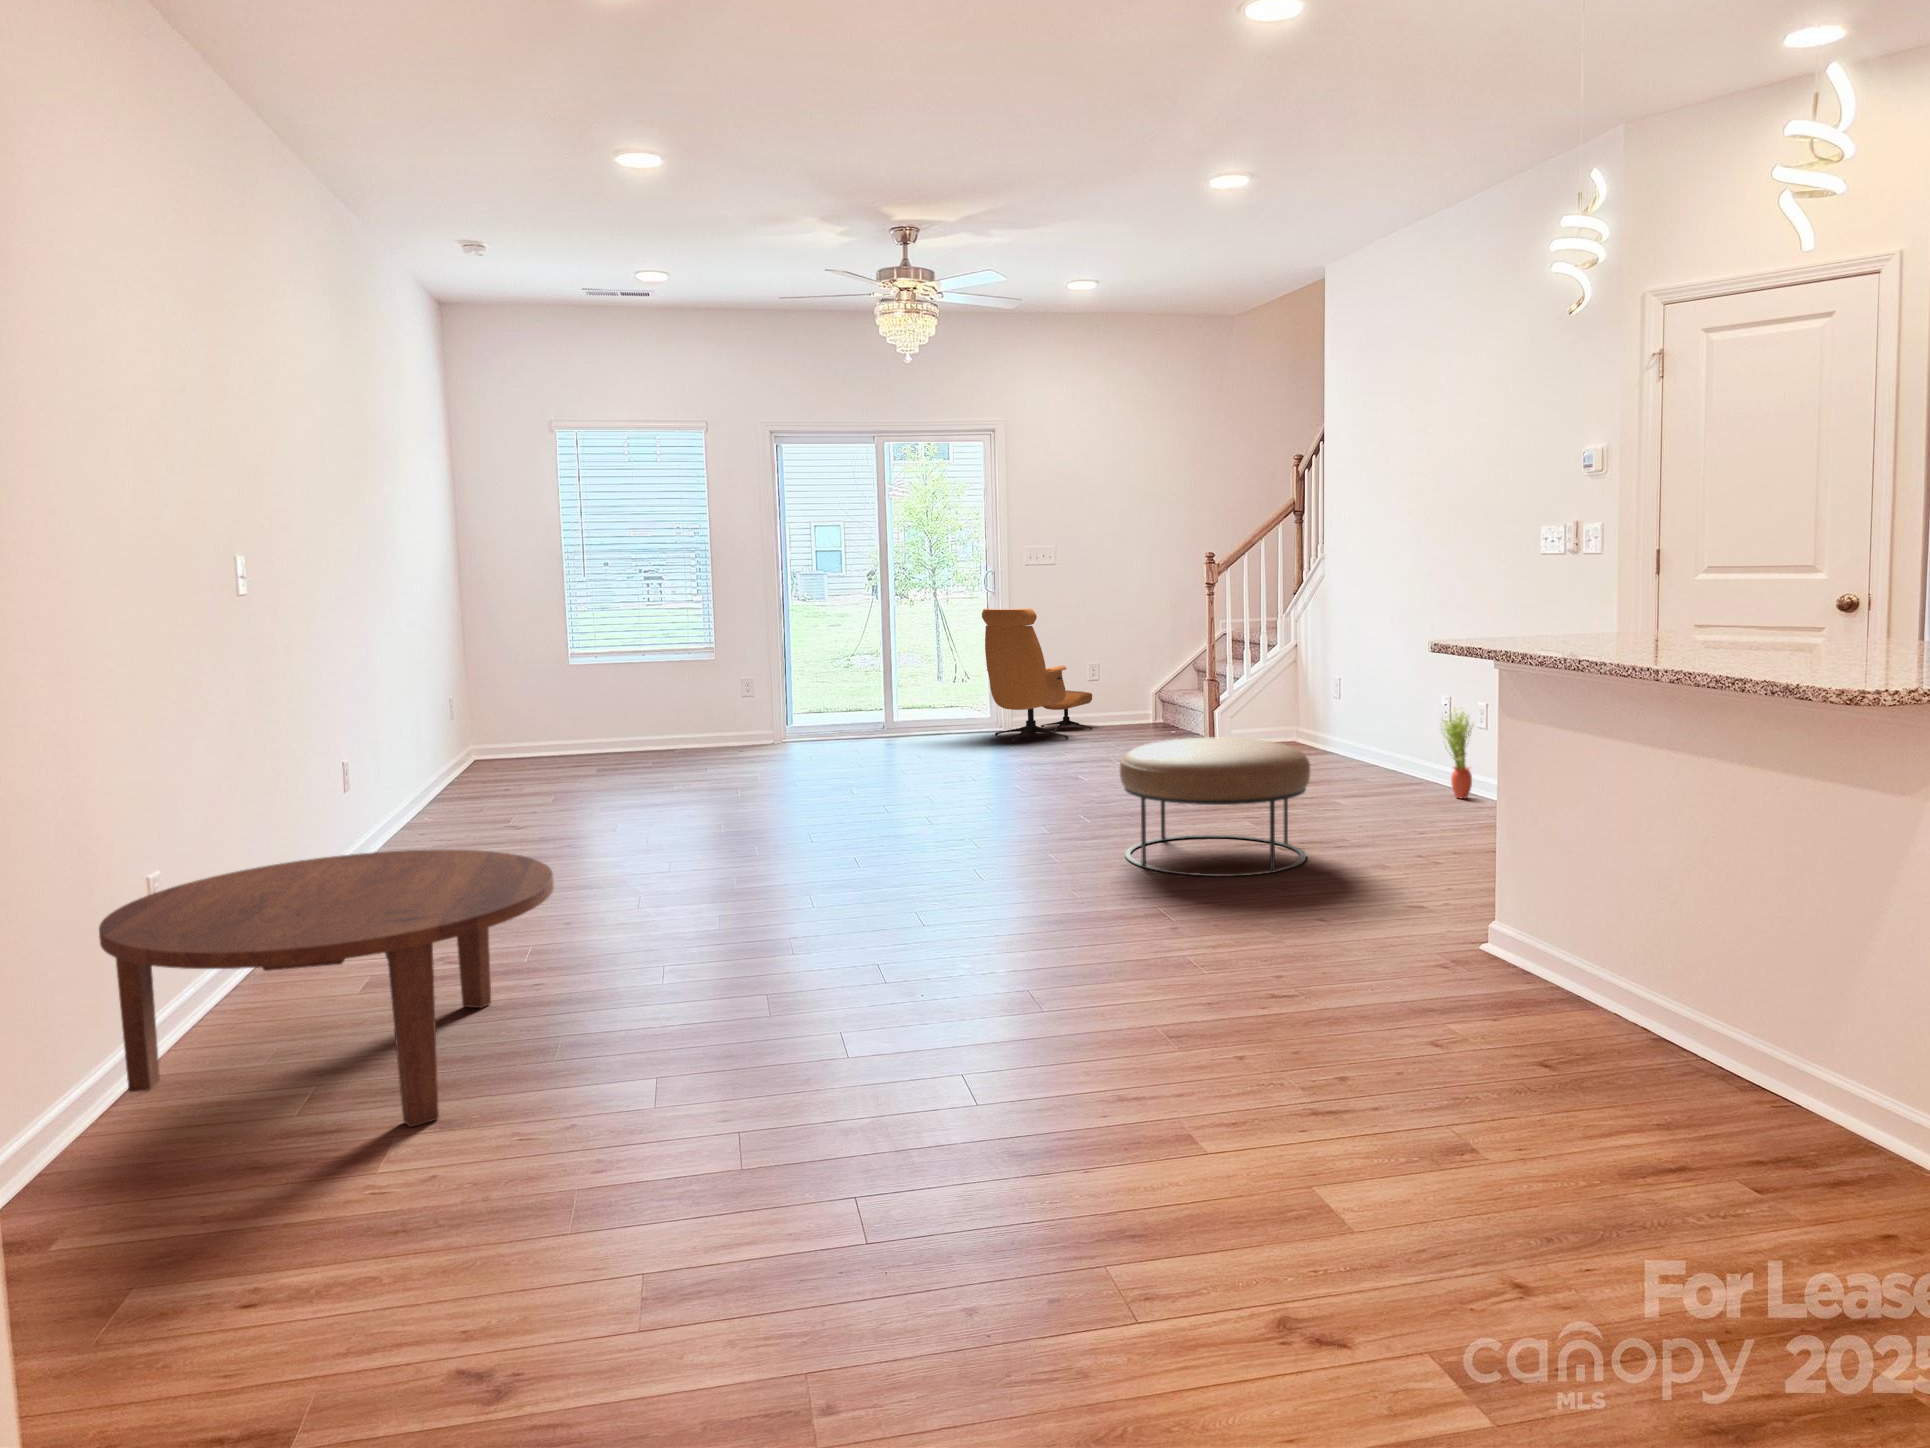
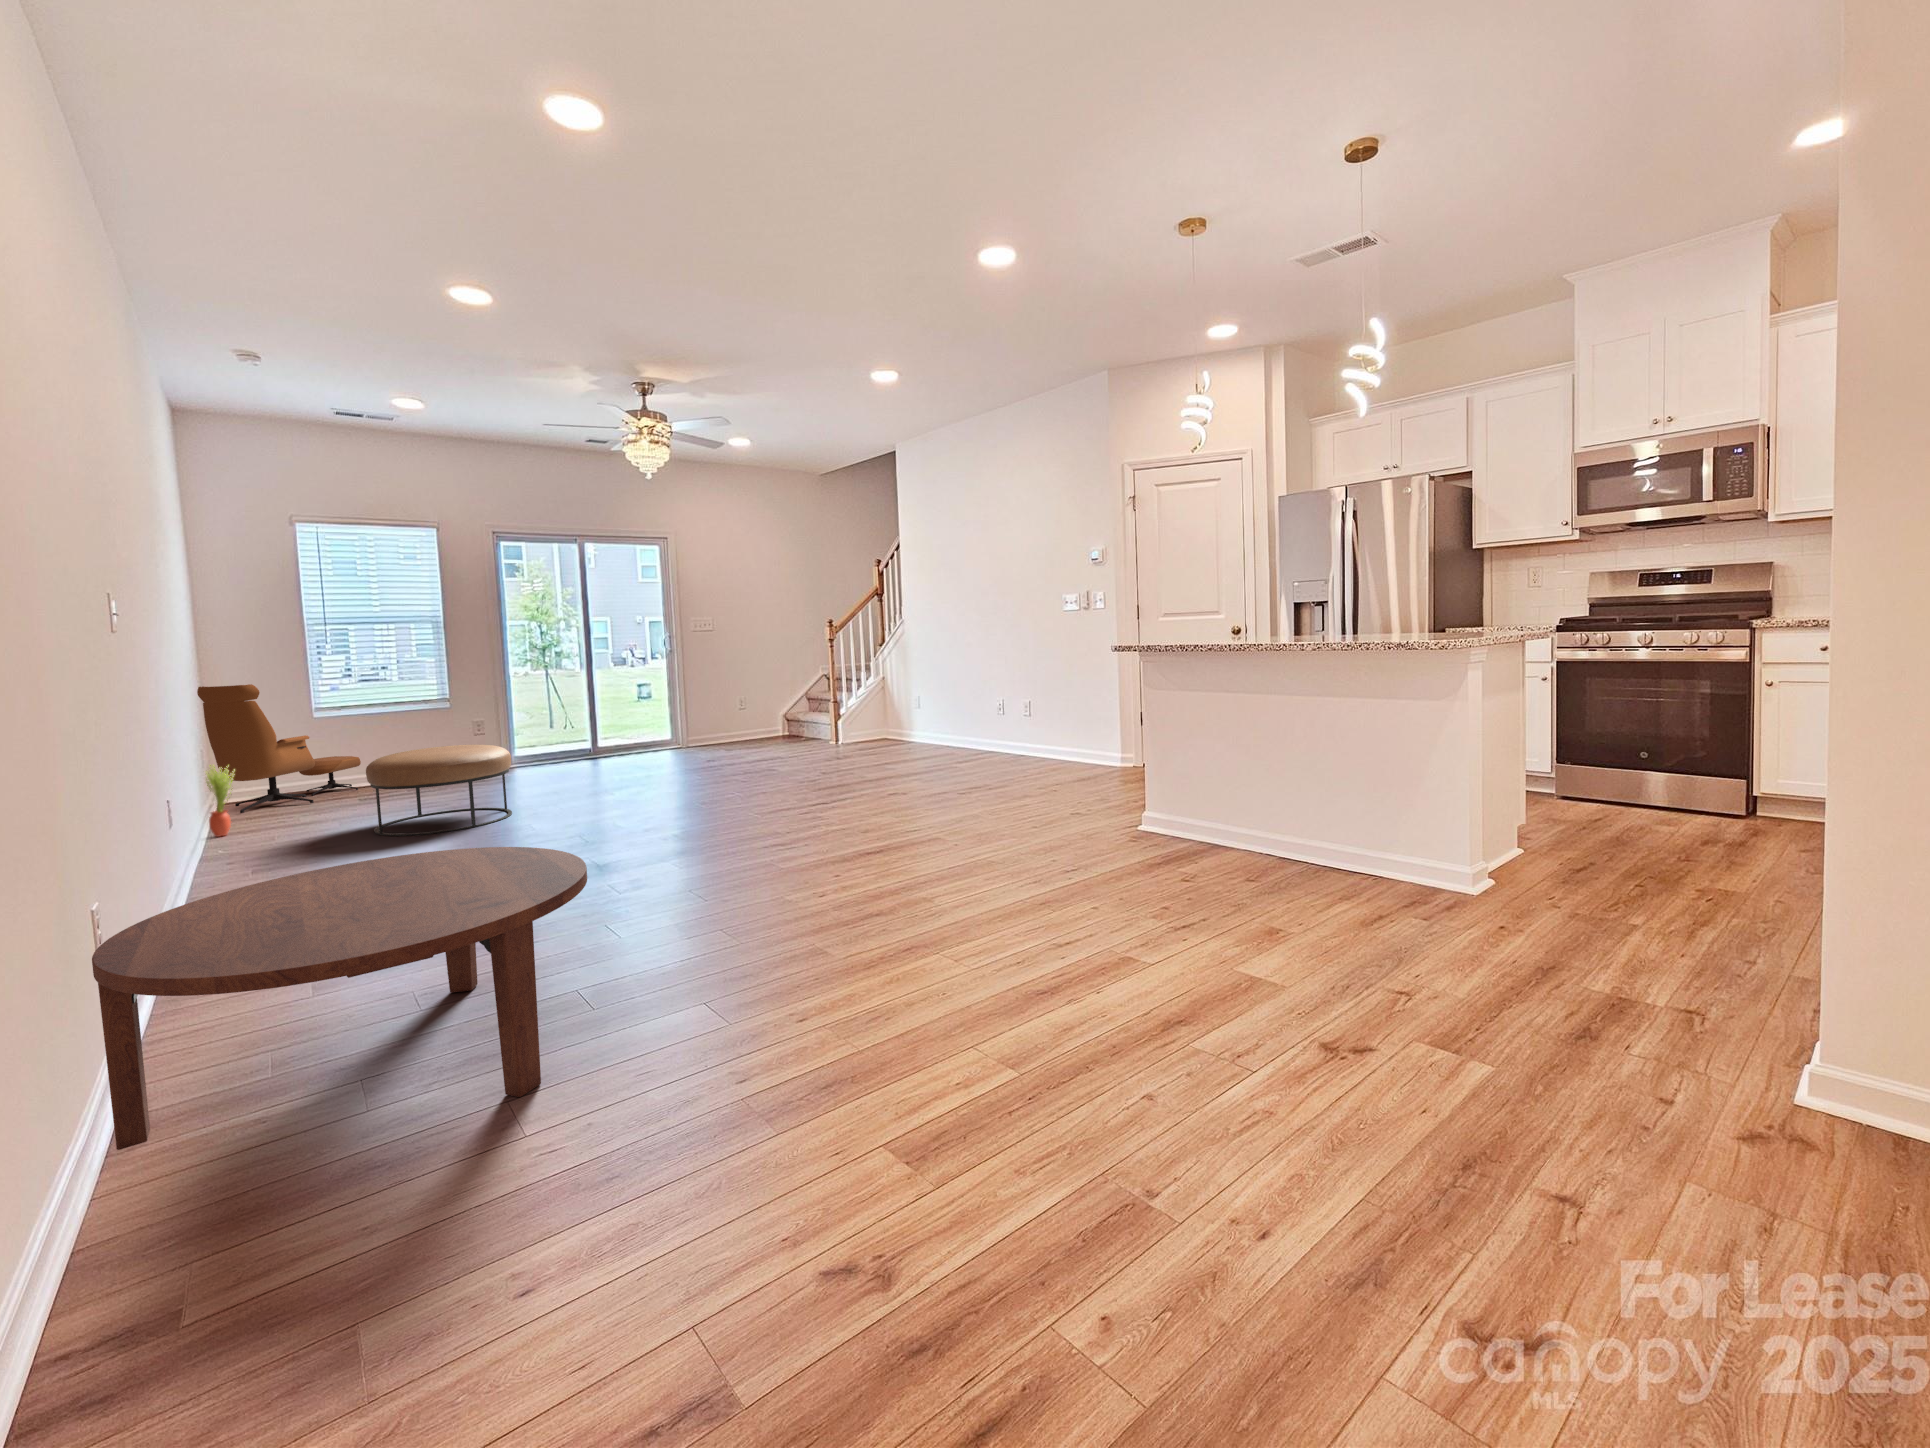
lounge chair: present [982,609,1092,743] -> present [197,684,361,813]
potted plant: present [1442,708,1473,798] -> present [206,765,232,837]
ottoman: present [1120,738,1310,877] -> present [366,745,512,836]

